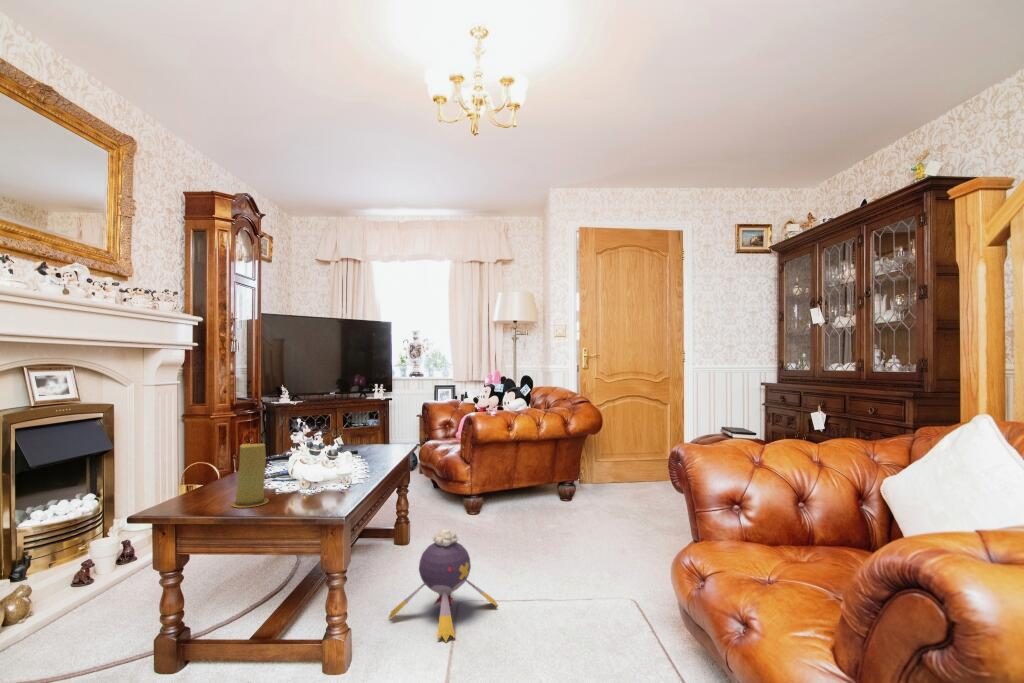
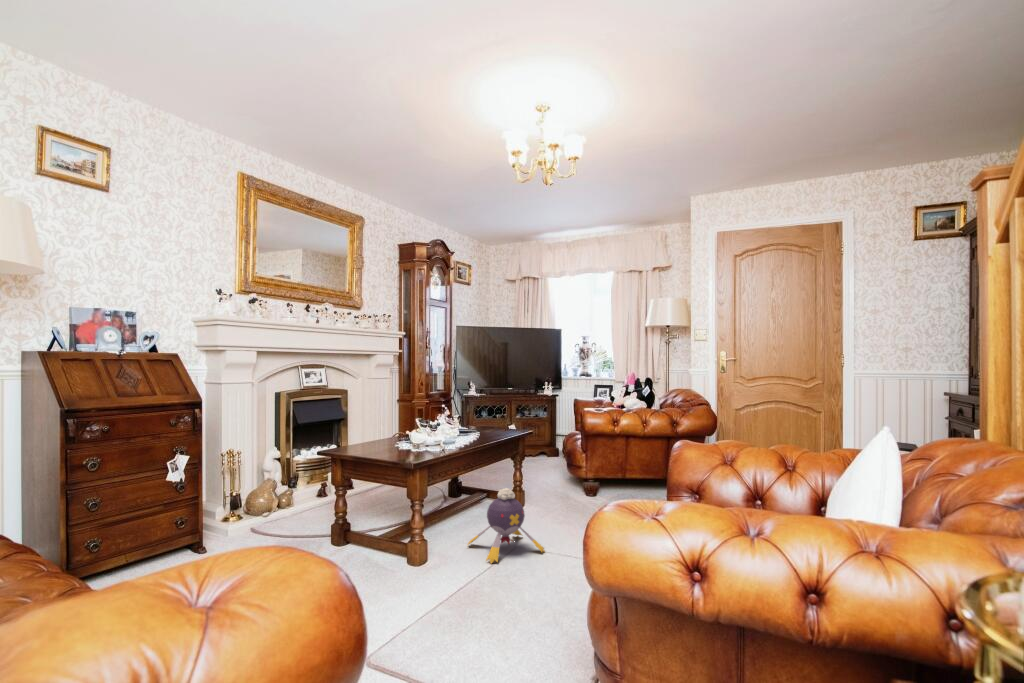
candle: present [232,444,269,508] -> none [372,416,393,454]

